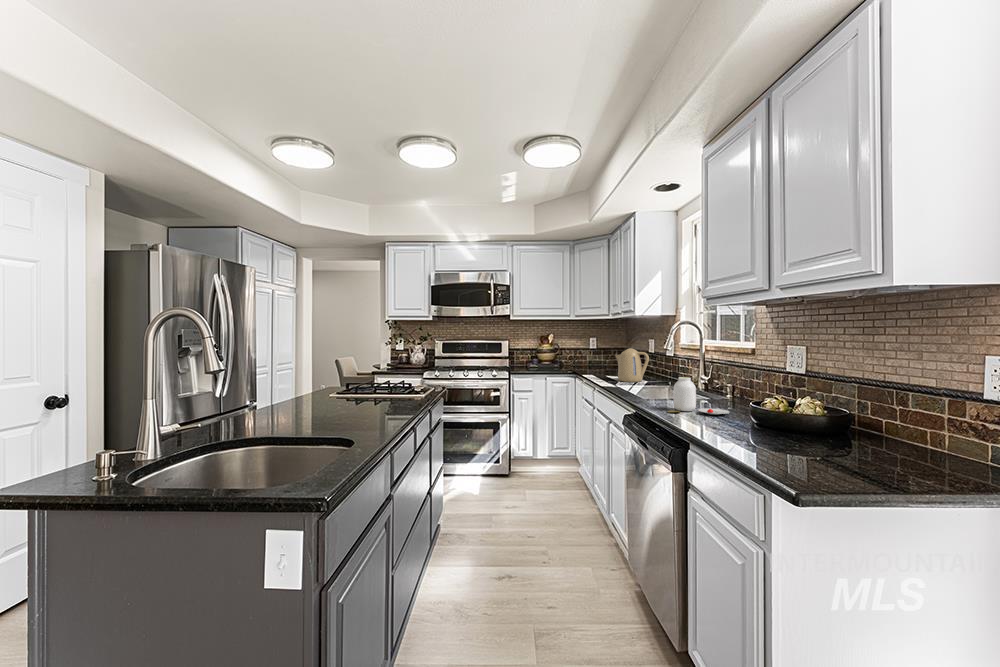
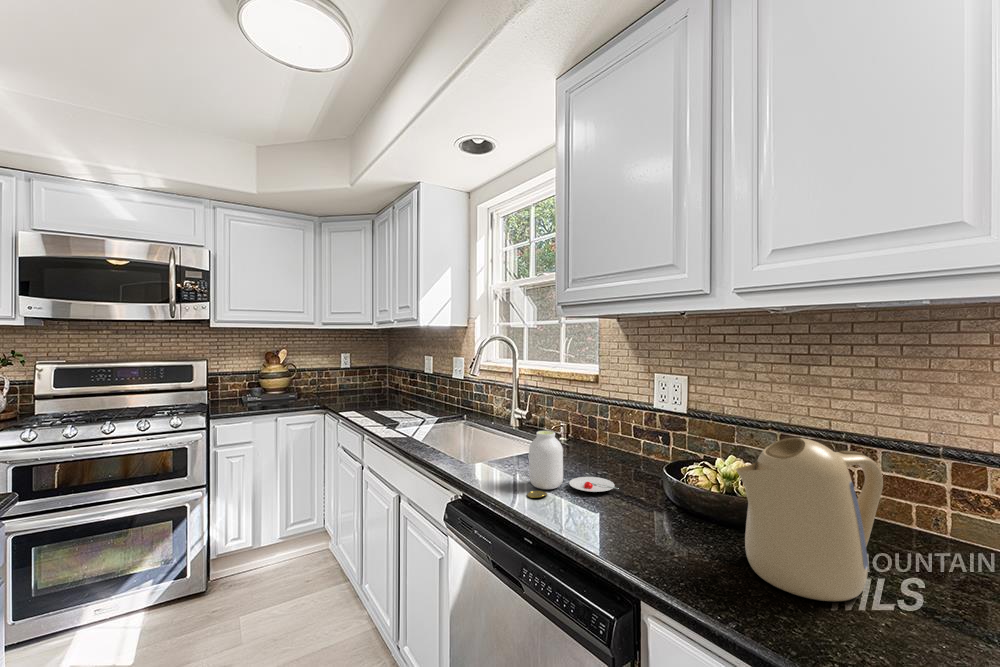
kettle: present [615,348,649,382] -> present [736,438,883,601]

